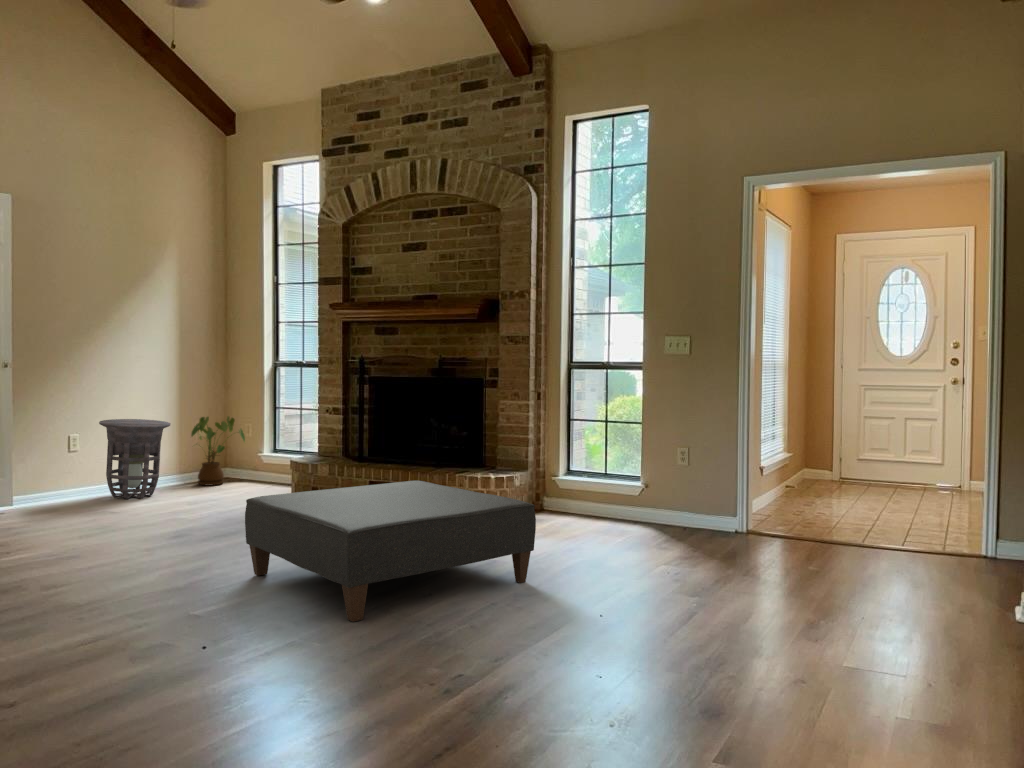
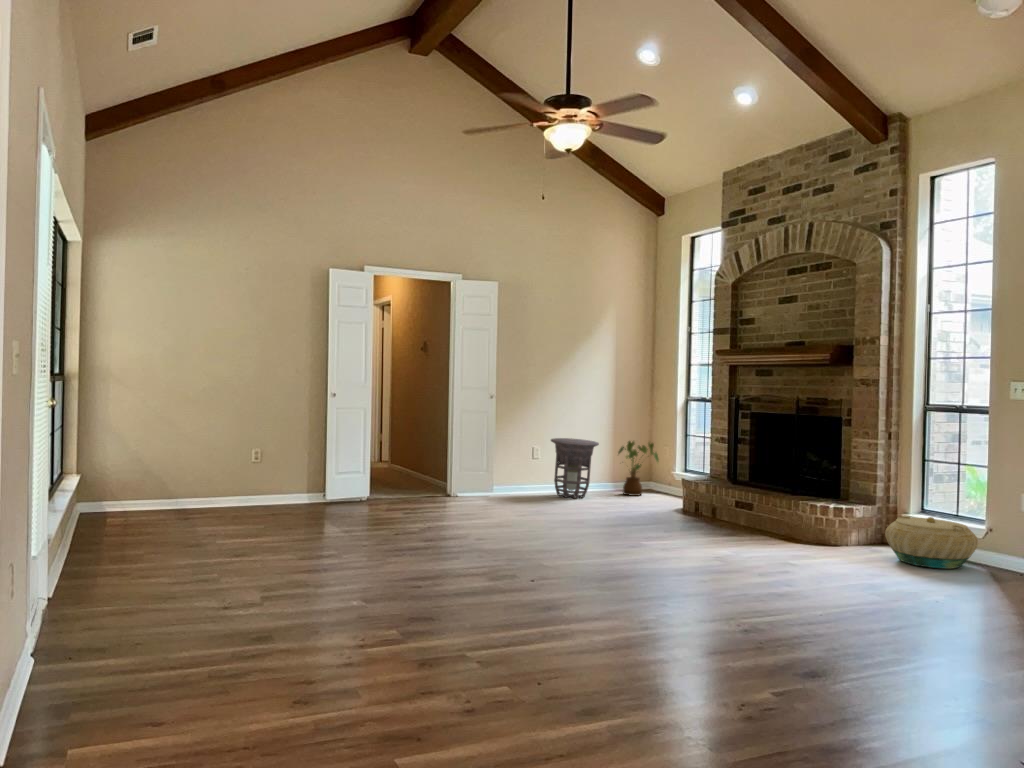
basket: none [556,479,642,532] -> present [885,516,978,569]
ottoman: present [245,480,536,622] -> none [598,495,806,586]

